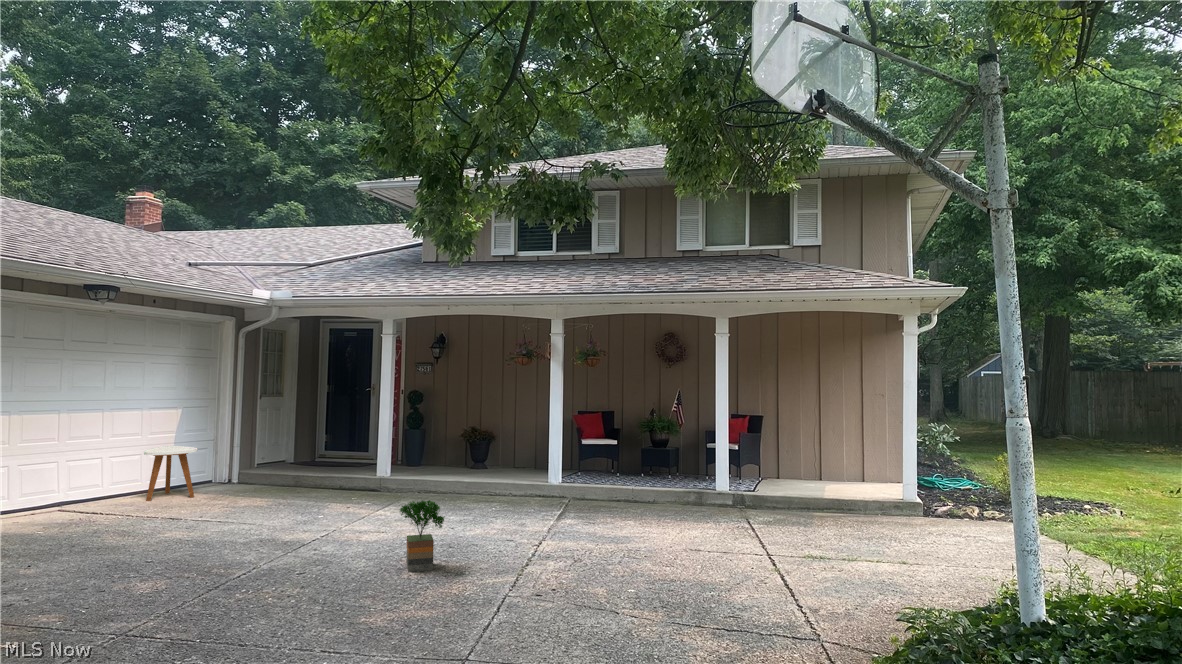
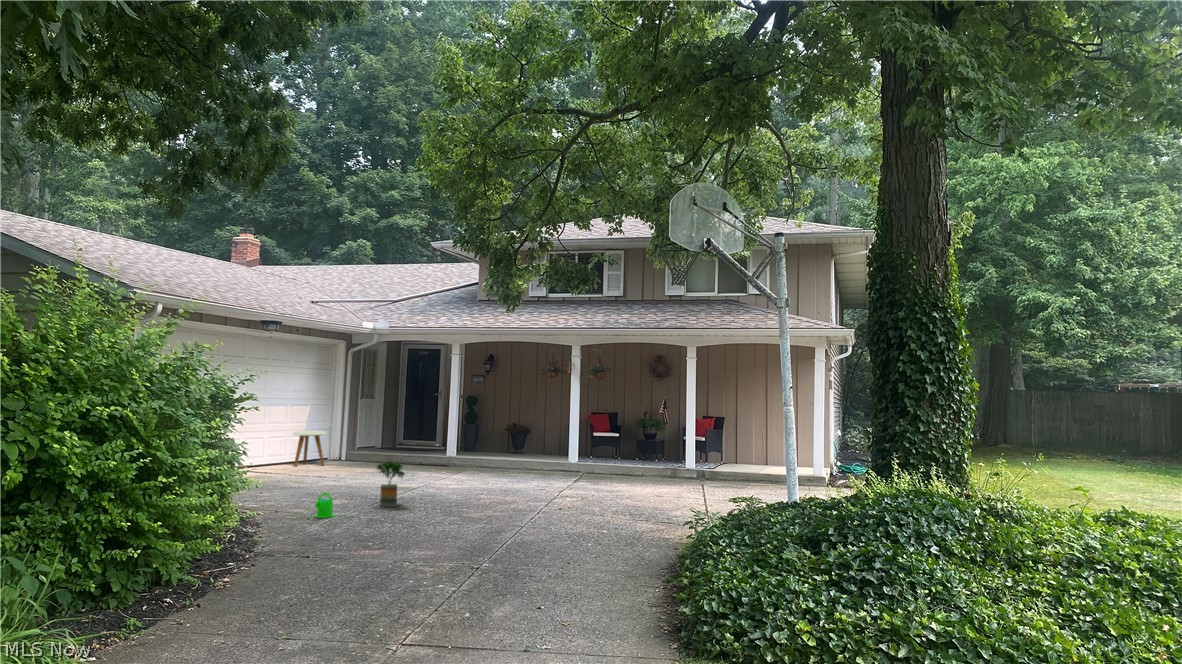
potted tree: present [400,500,444,572] -> present [377,462,405,507]
watering can: none [71,588,119,640] -> present [315,492,333,518]

